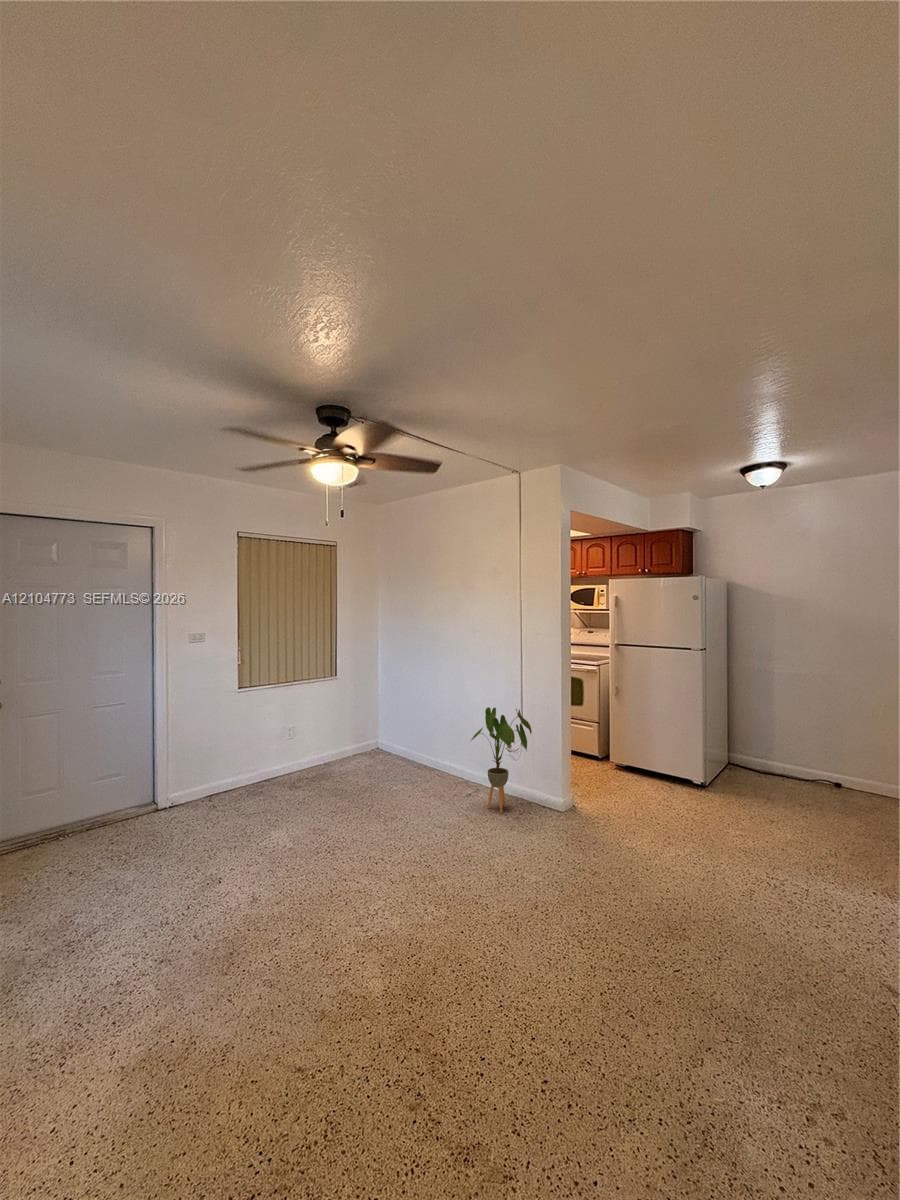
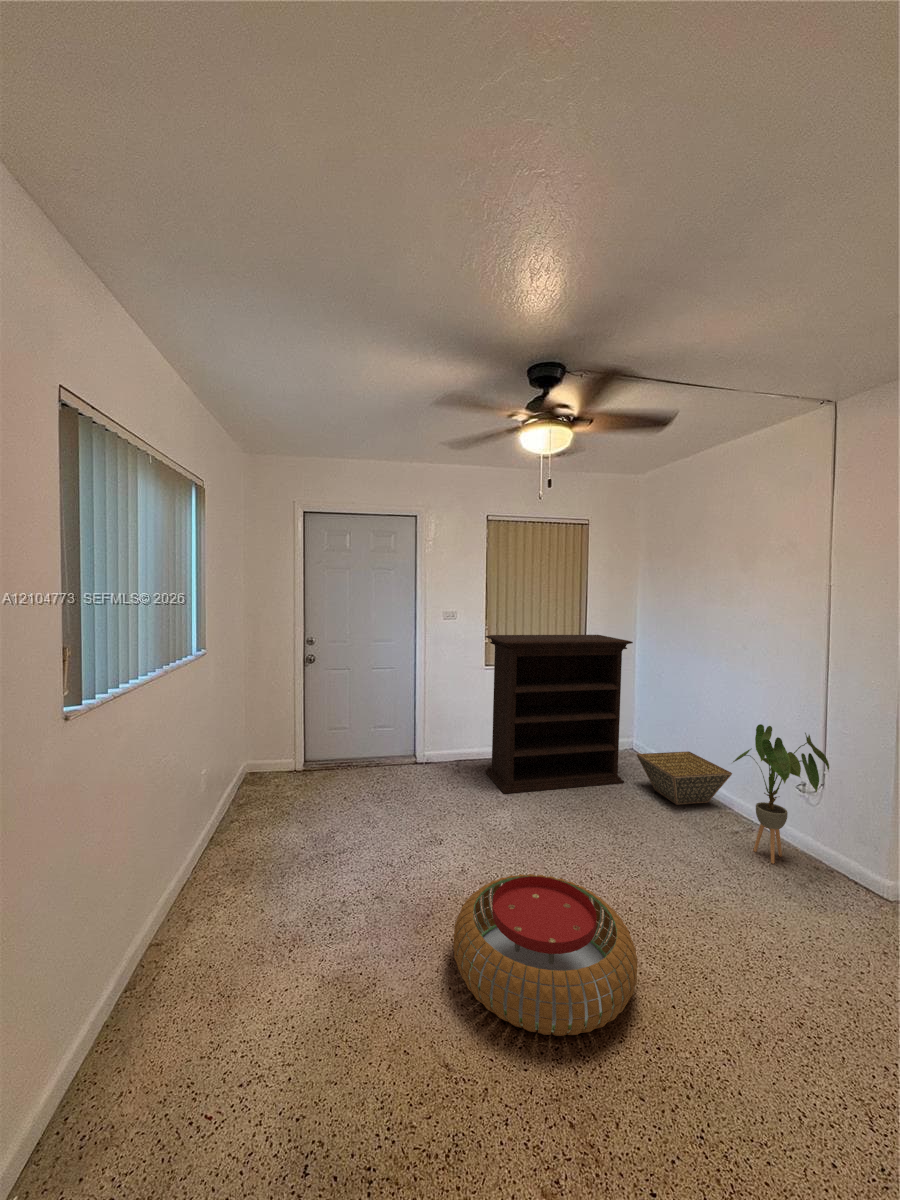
bookshelf: none [241,648,383,816] -> present [485,635,633,794]
basket: none [390,741,465,788] -> present [637,751,732,805]
pouf: none [273,870,439,1007] -> present [453,874,638,1036]

